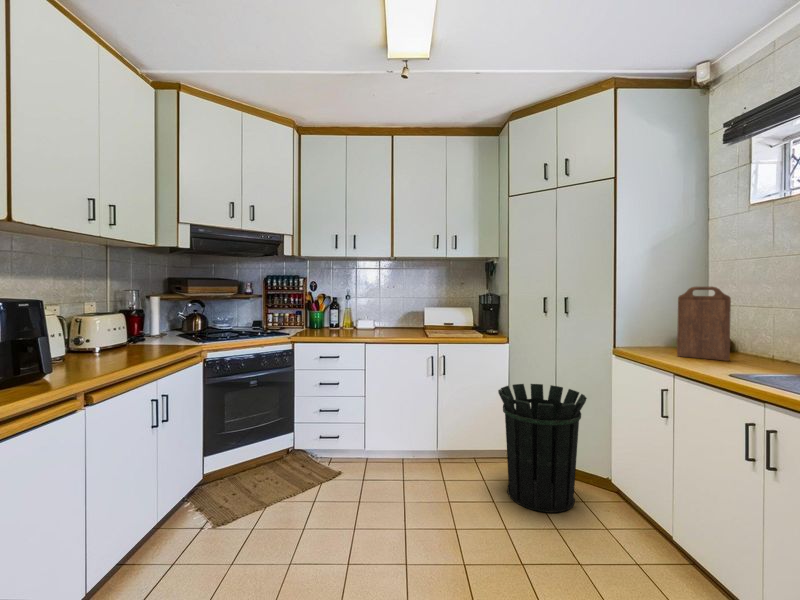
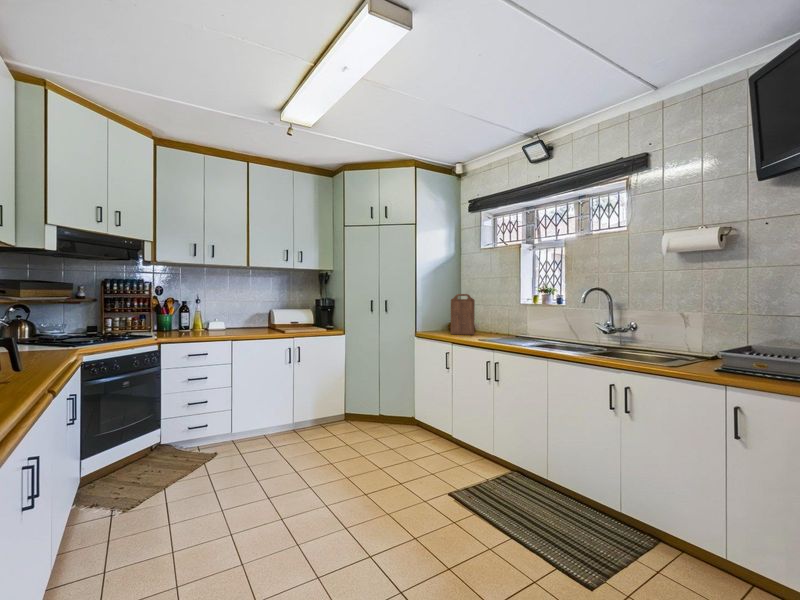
waste bin: present [498,384,587,513] -> none [347,361,404,443]

